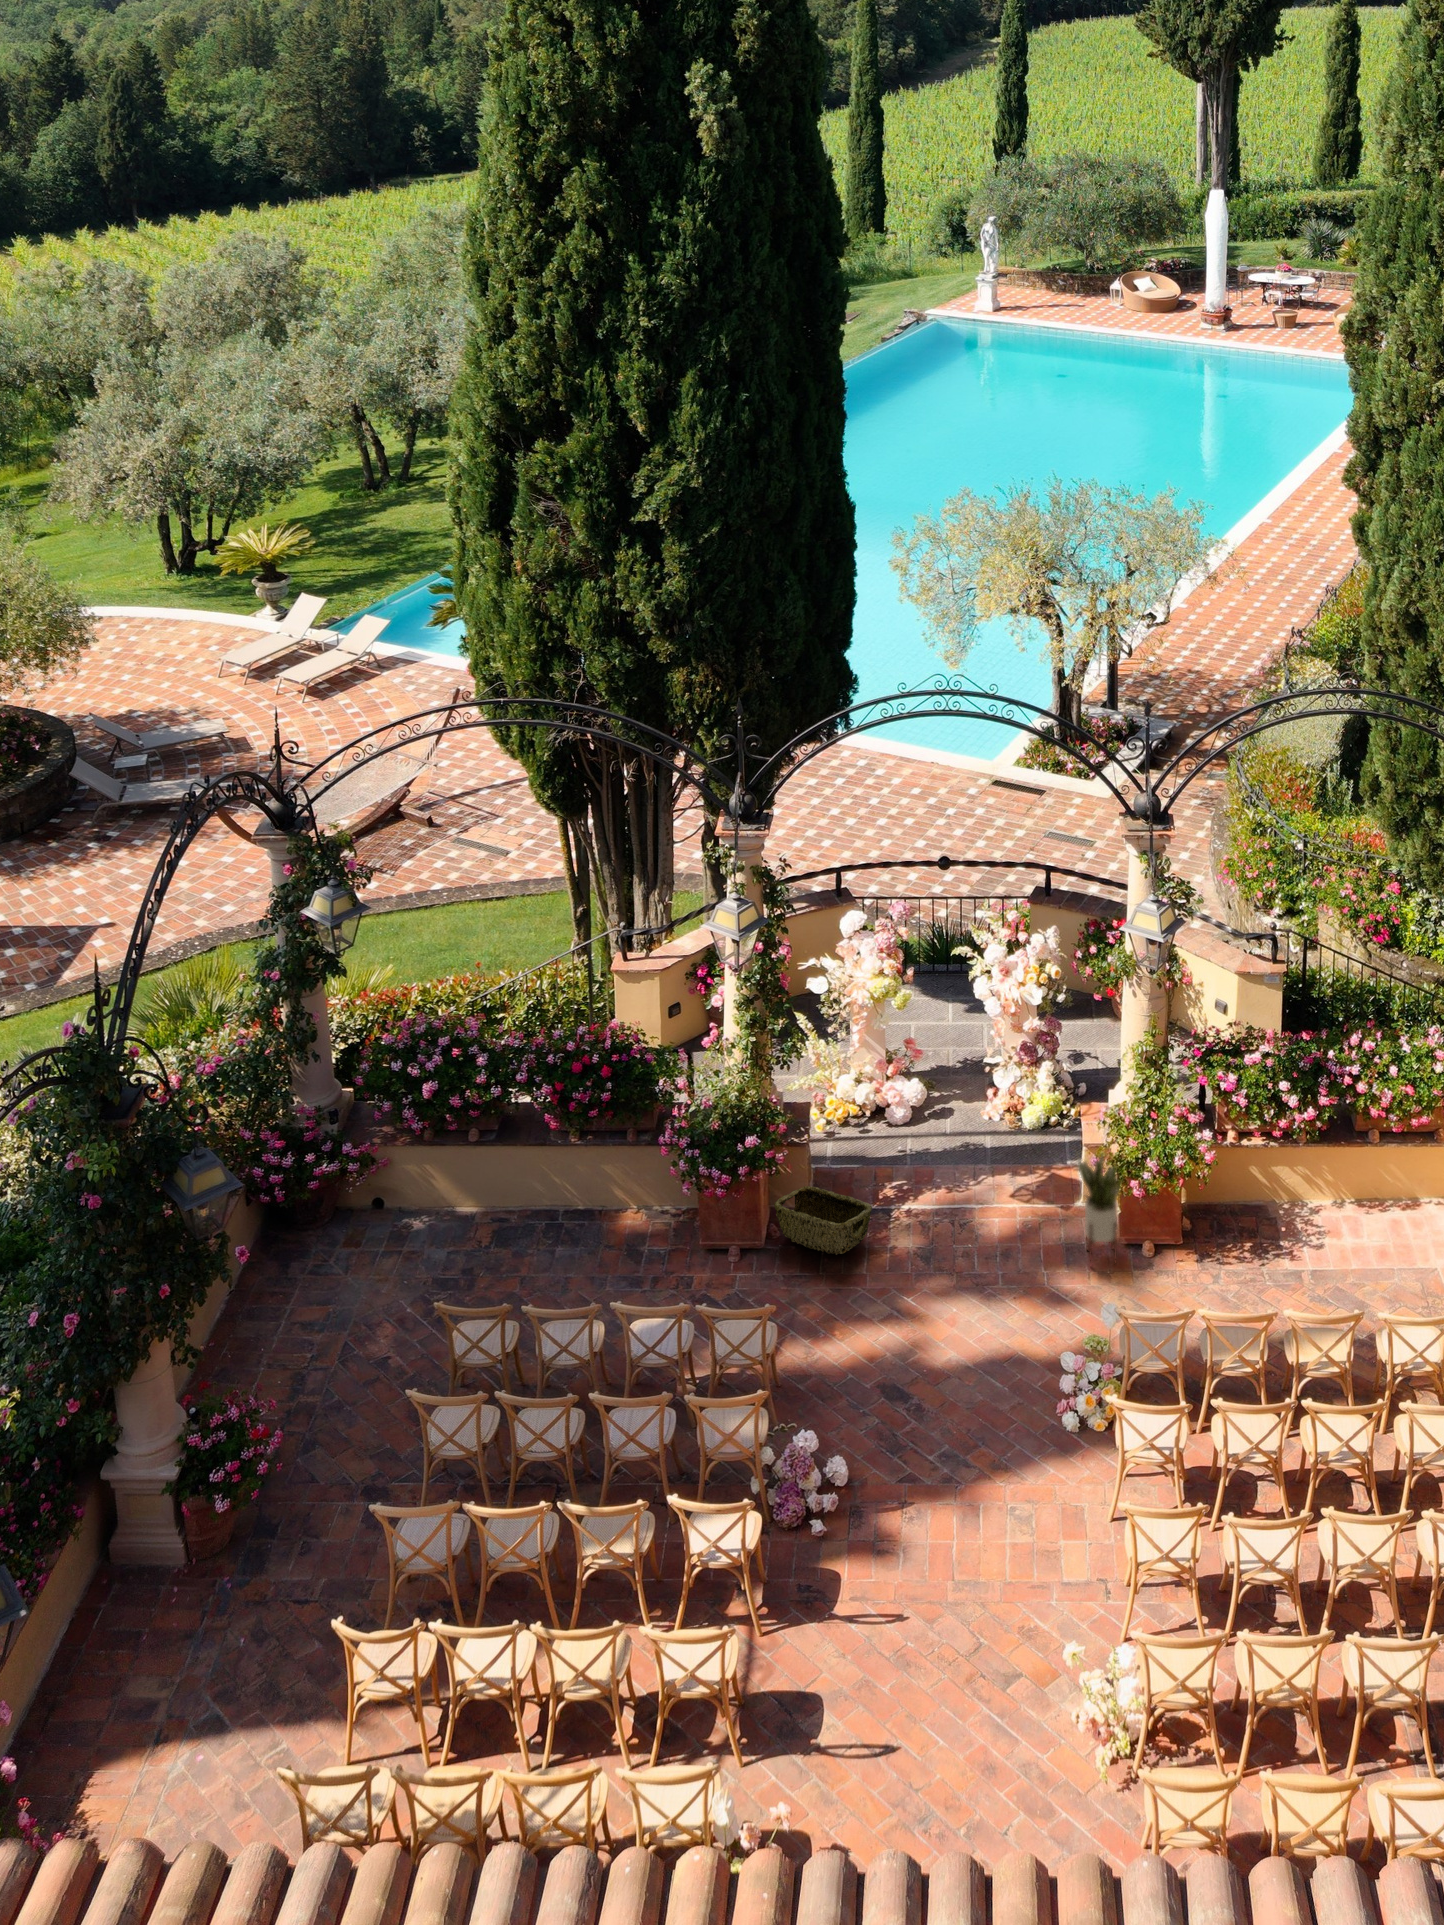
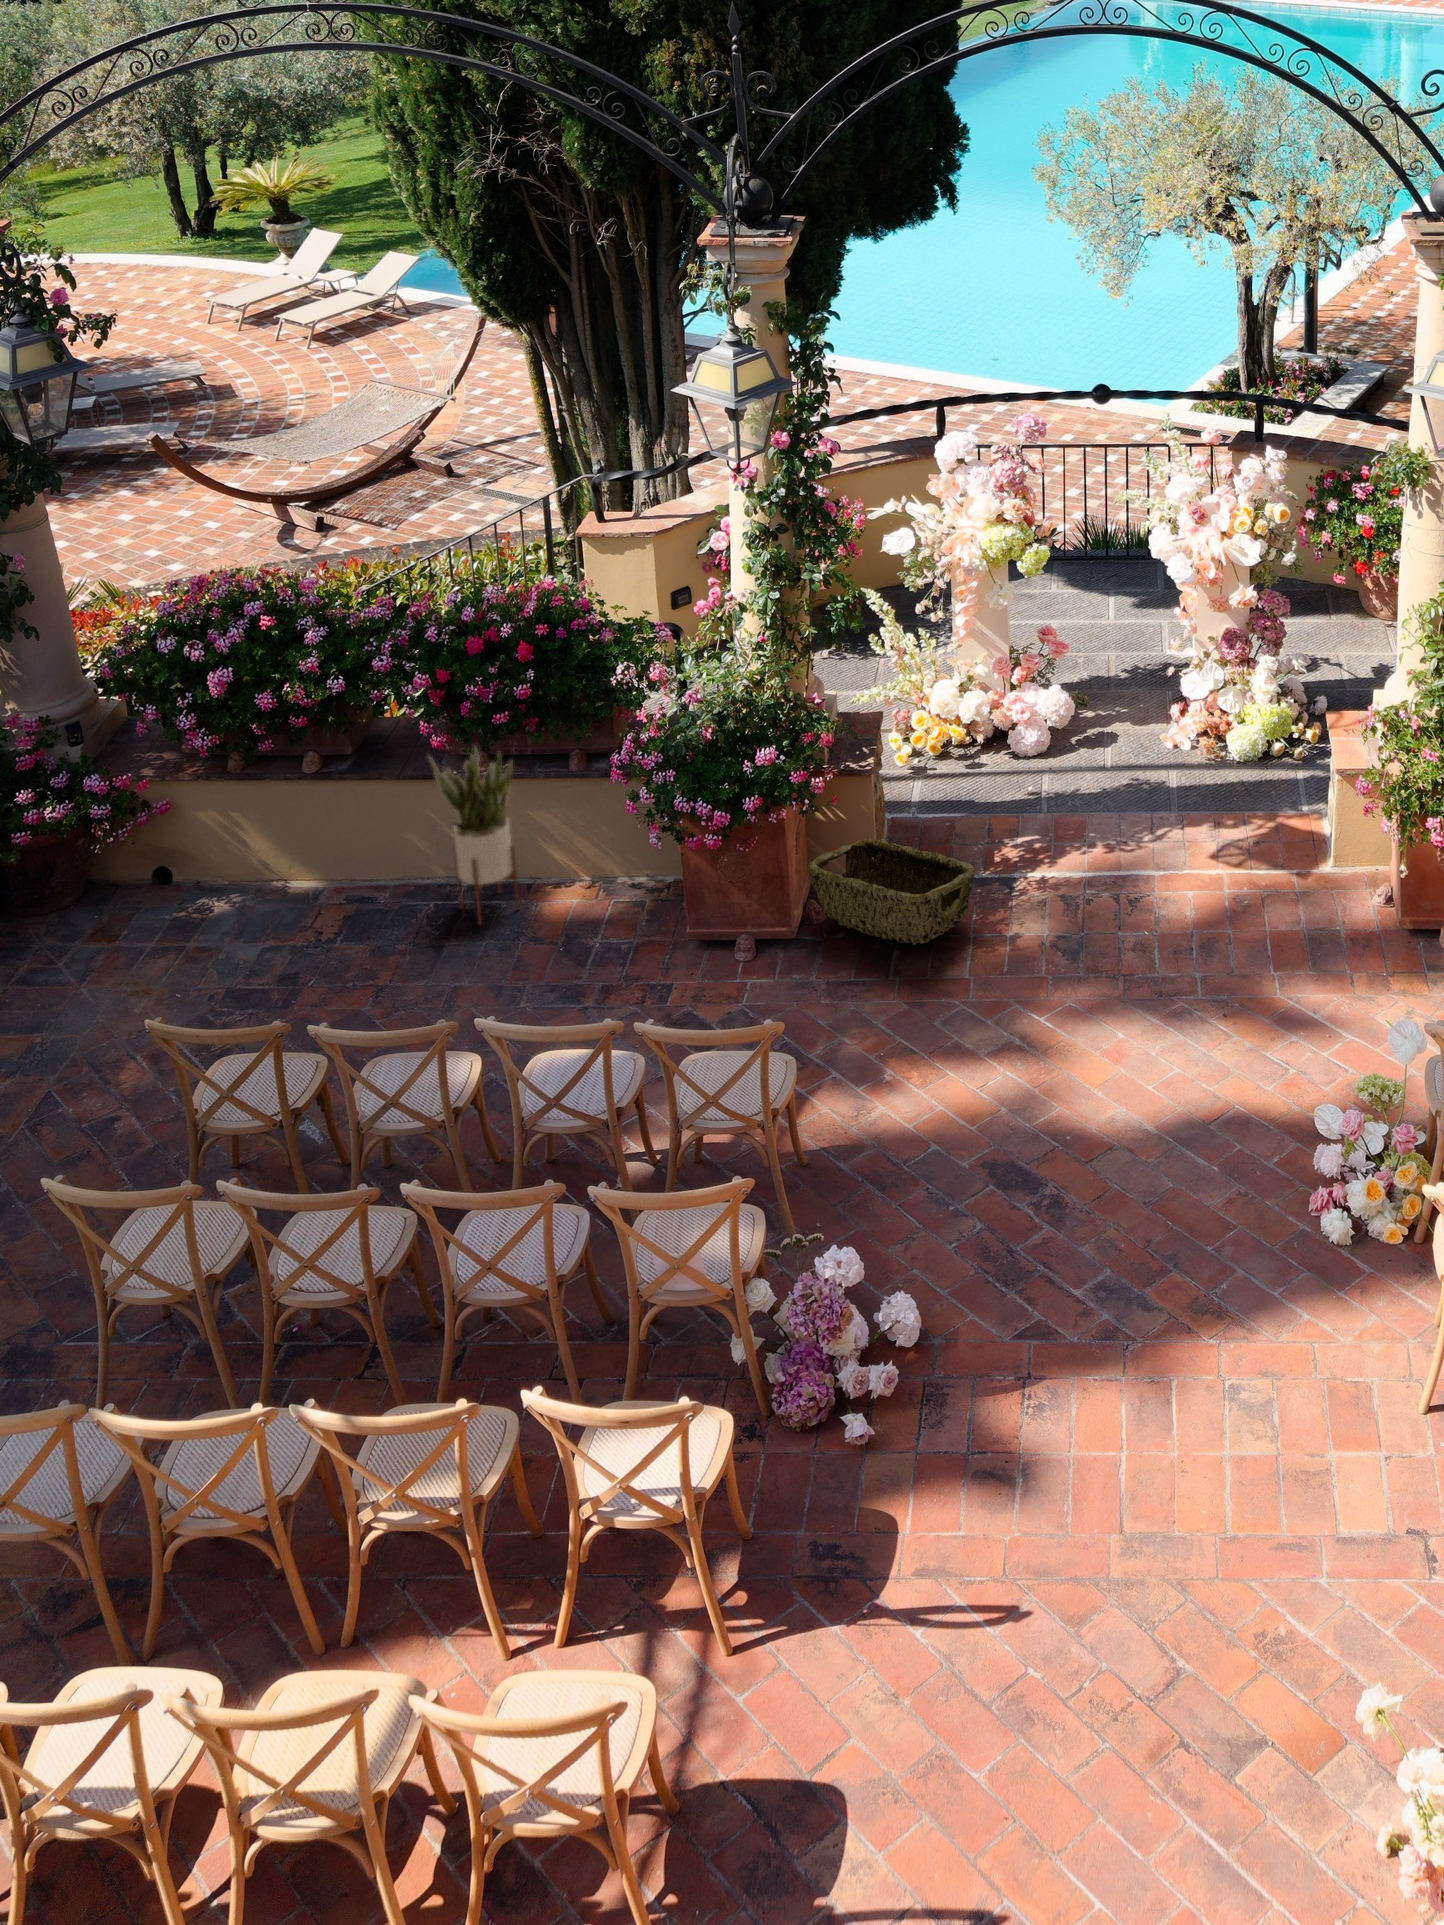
potted plant: present [1078,1156,1119,1263] -> present [429,747,520,924]

